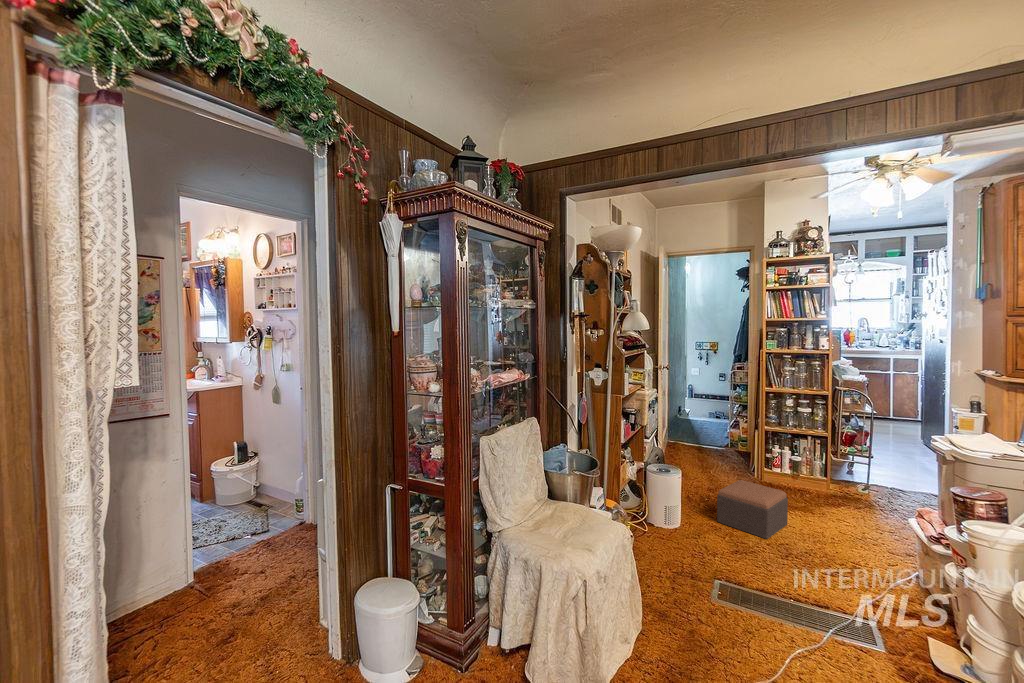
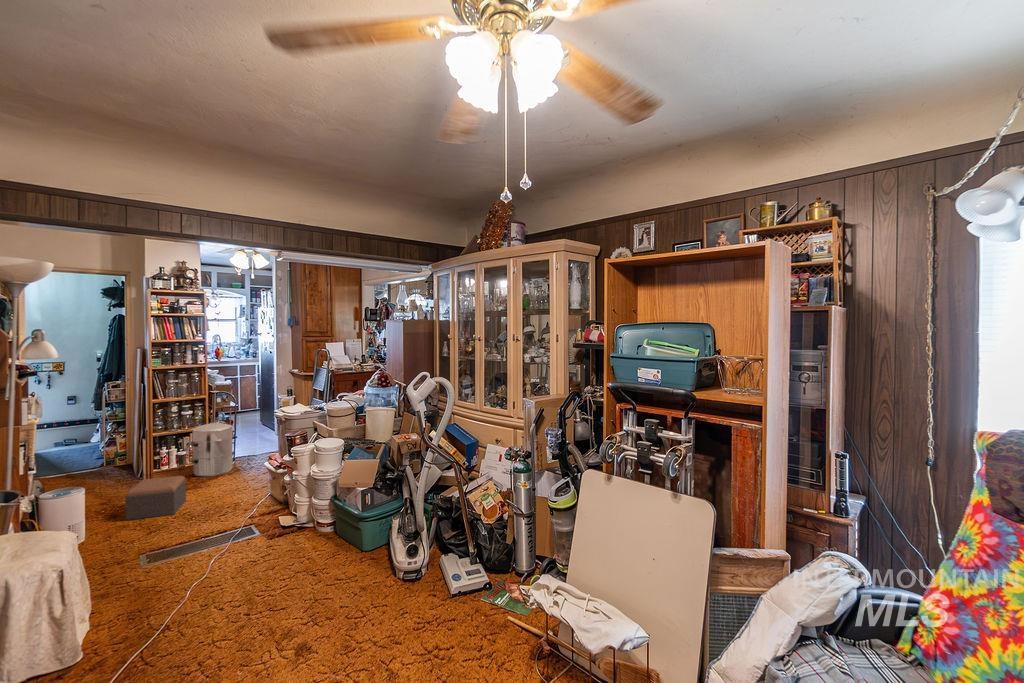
waste bin: none [804,427,869,503] -> present [190,421,235,477]

